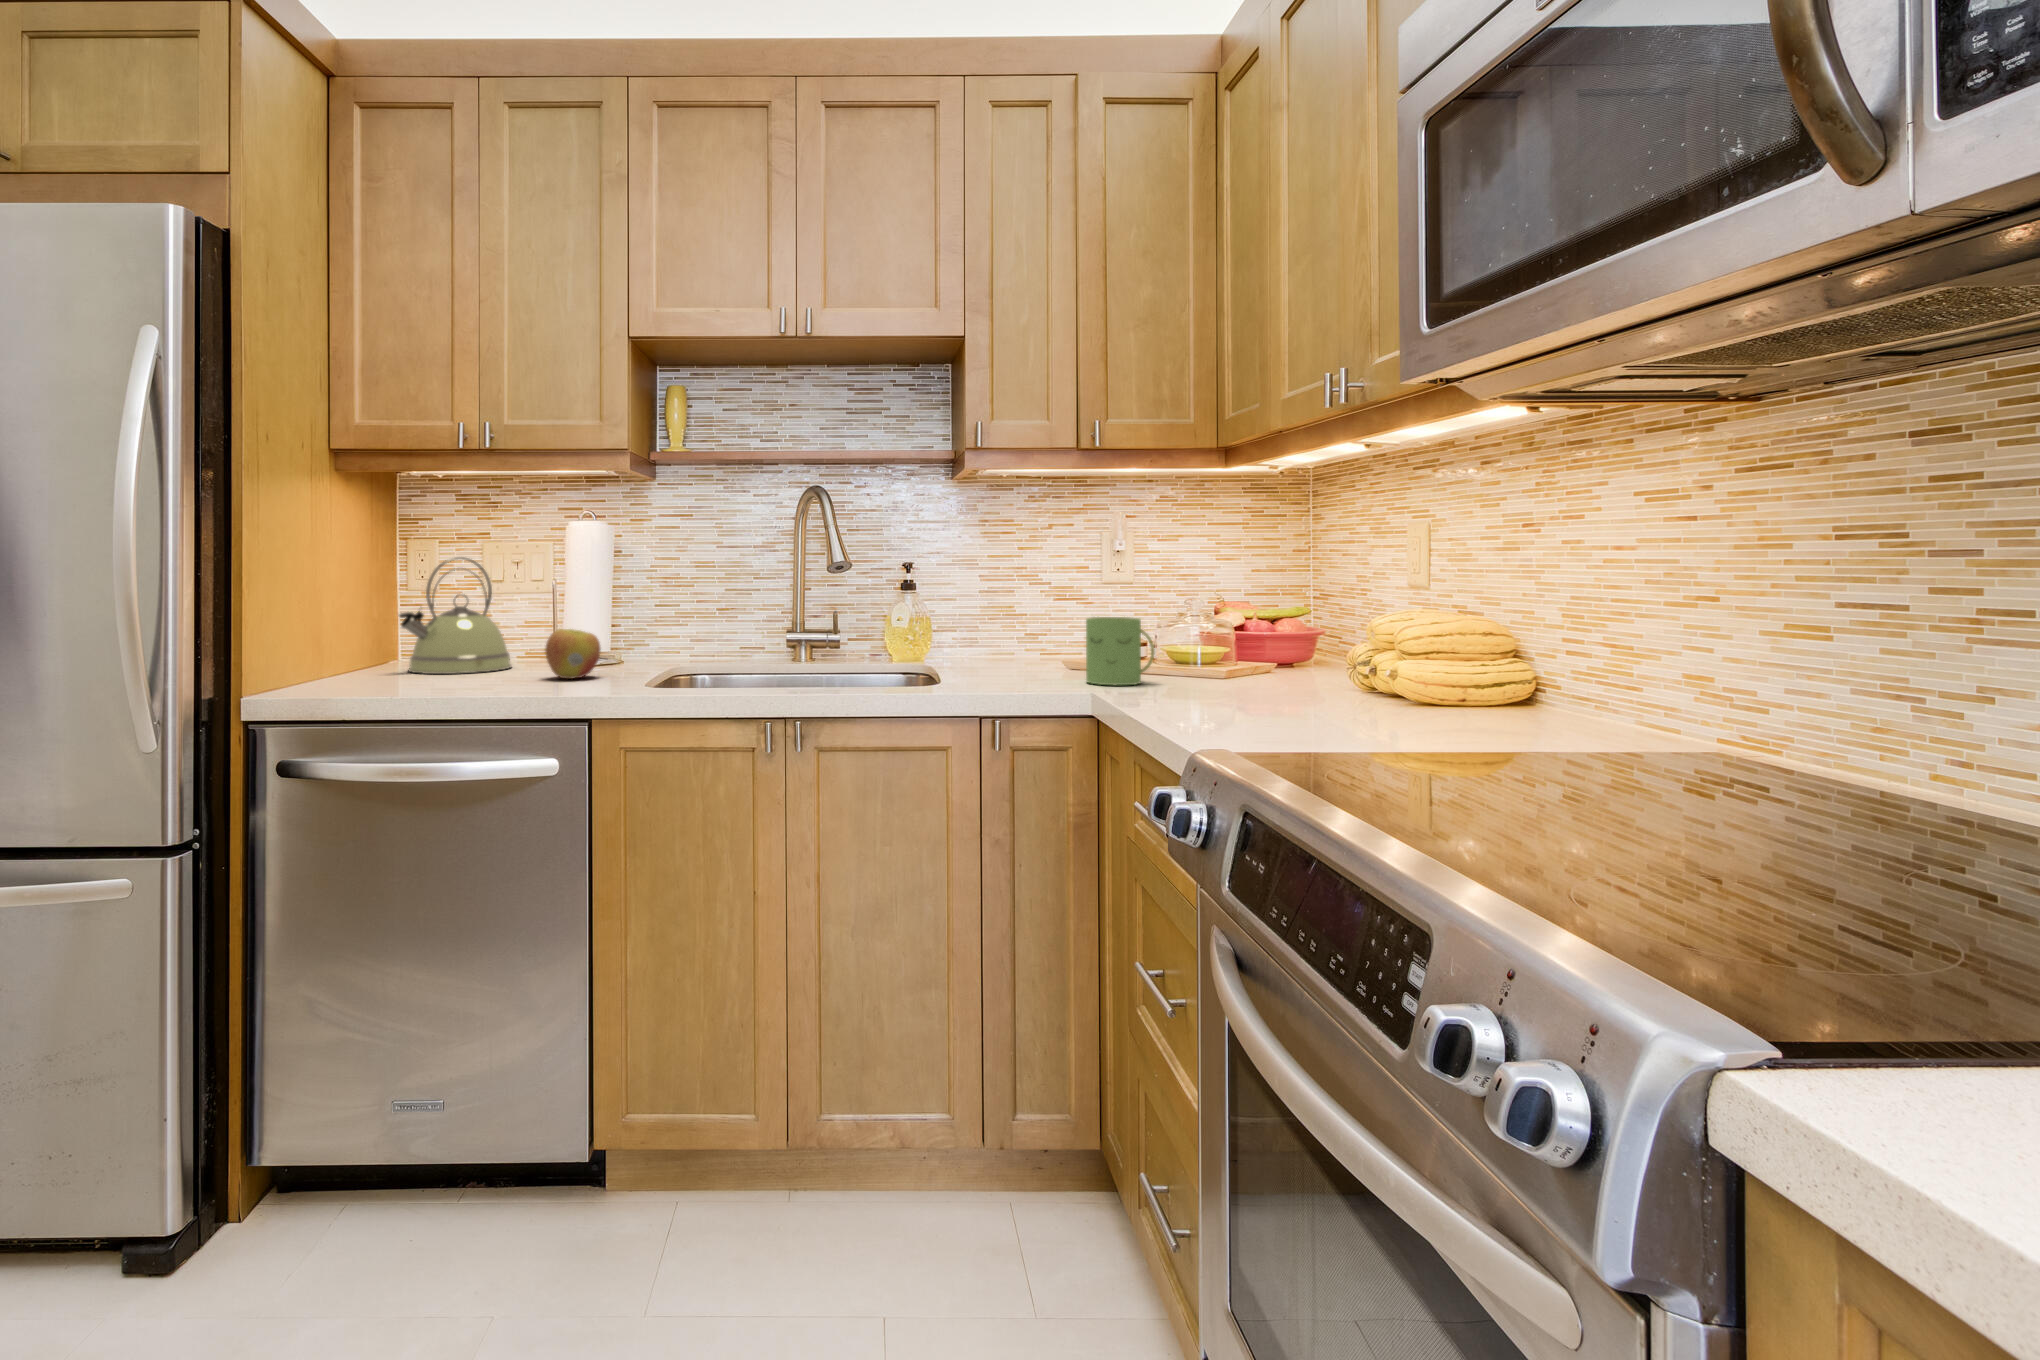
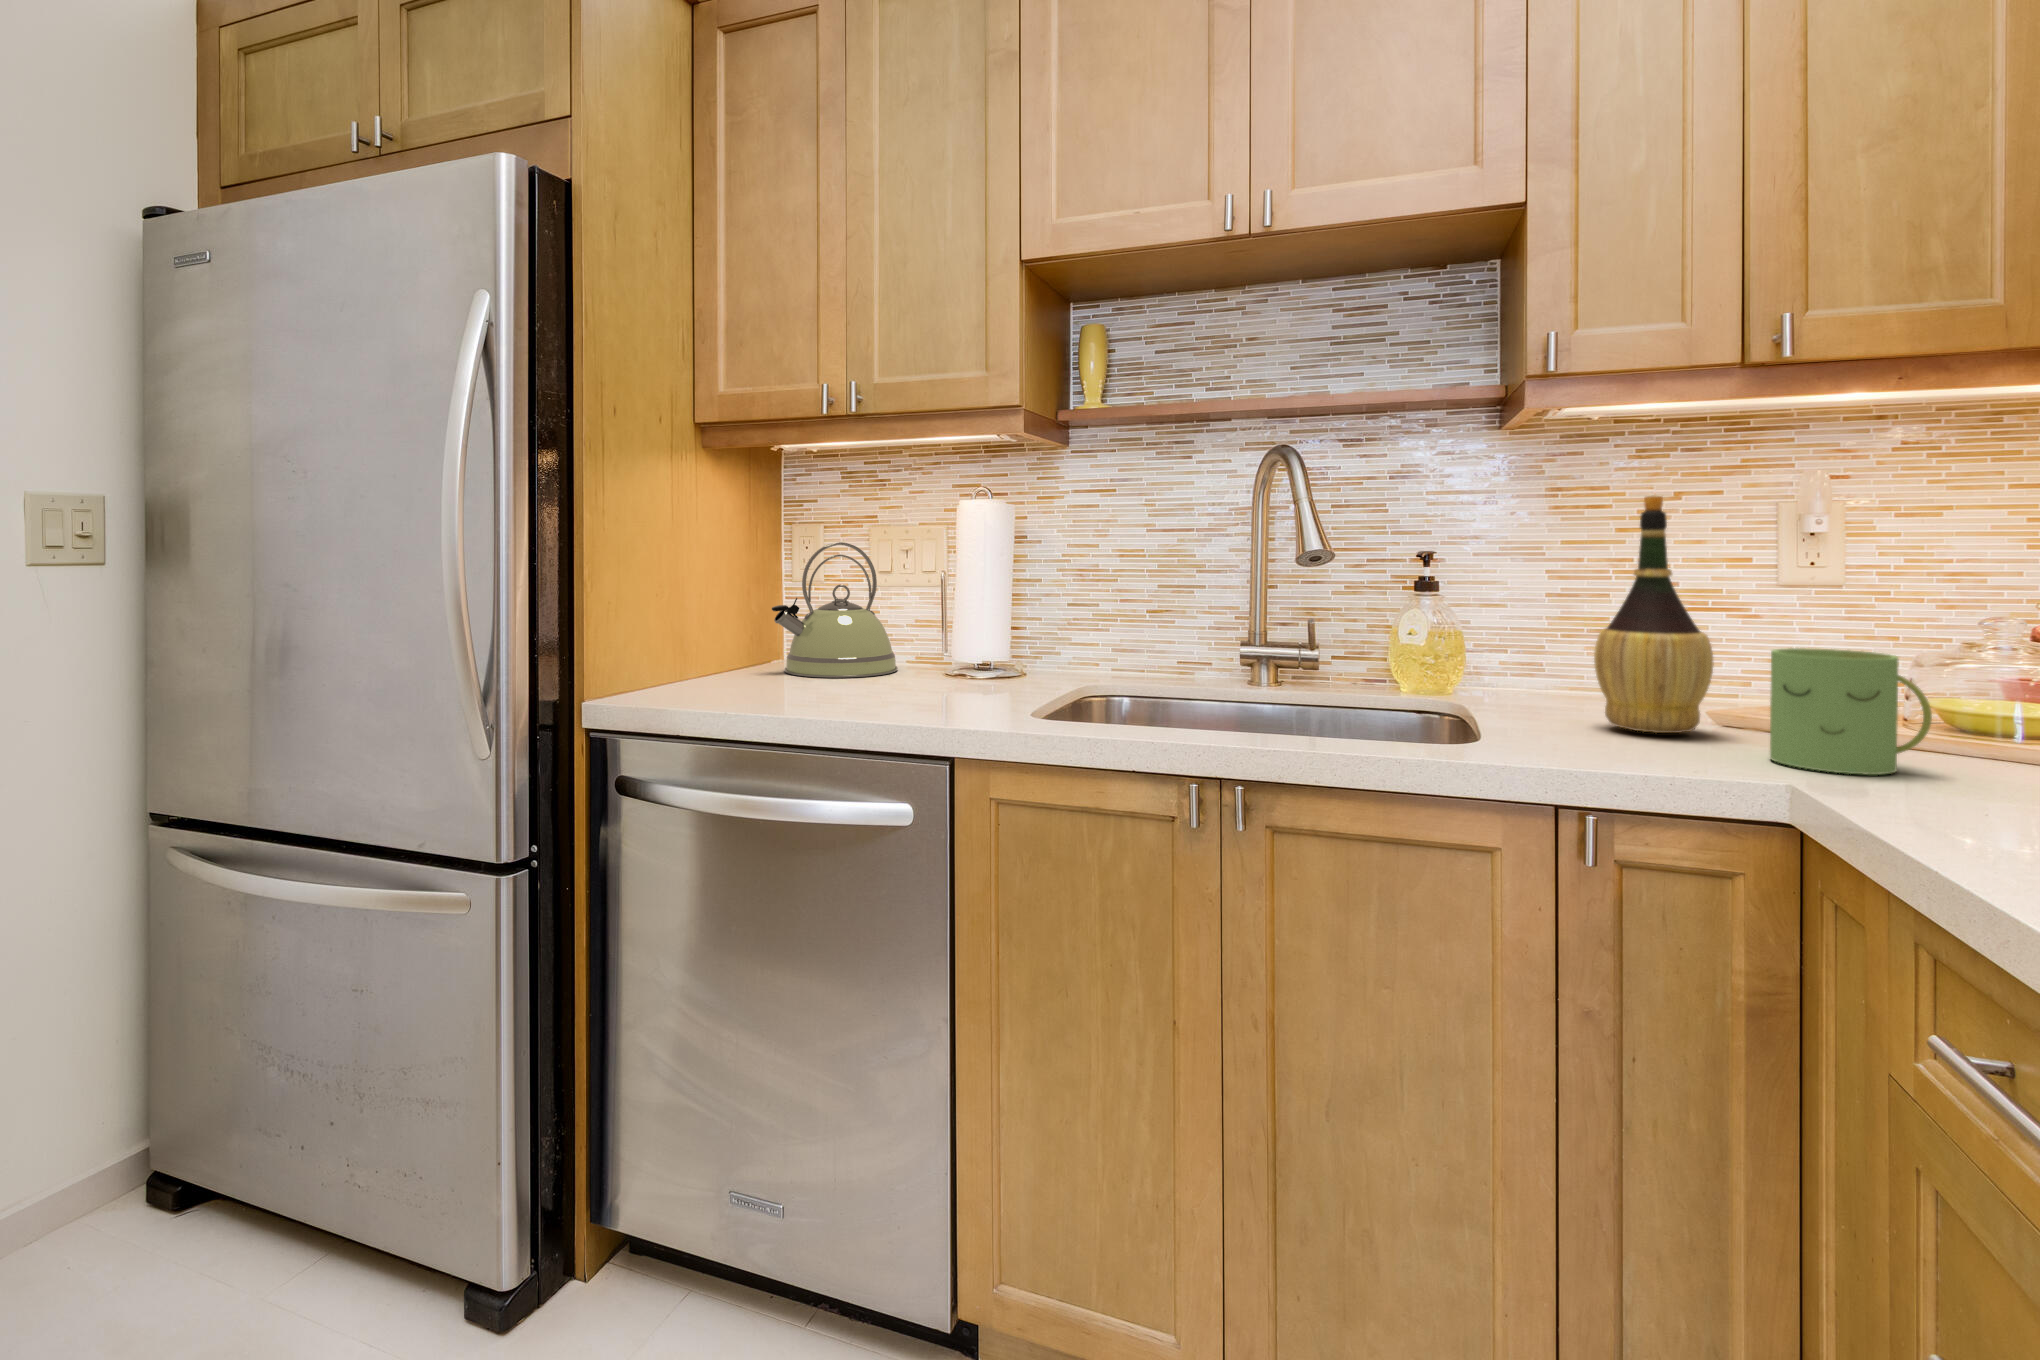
wine bottle: none [1003,526,1063,674] -> present [1594,495,1714,733]
apple: present [545,629,601,679] -> none [919,632,986,694]

